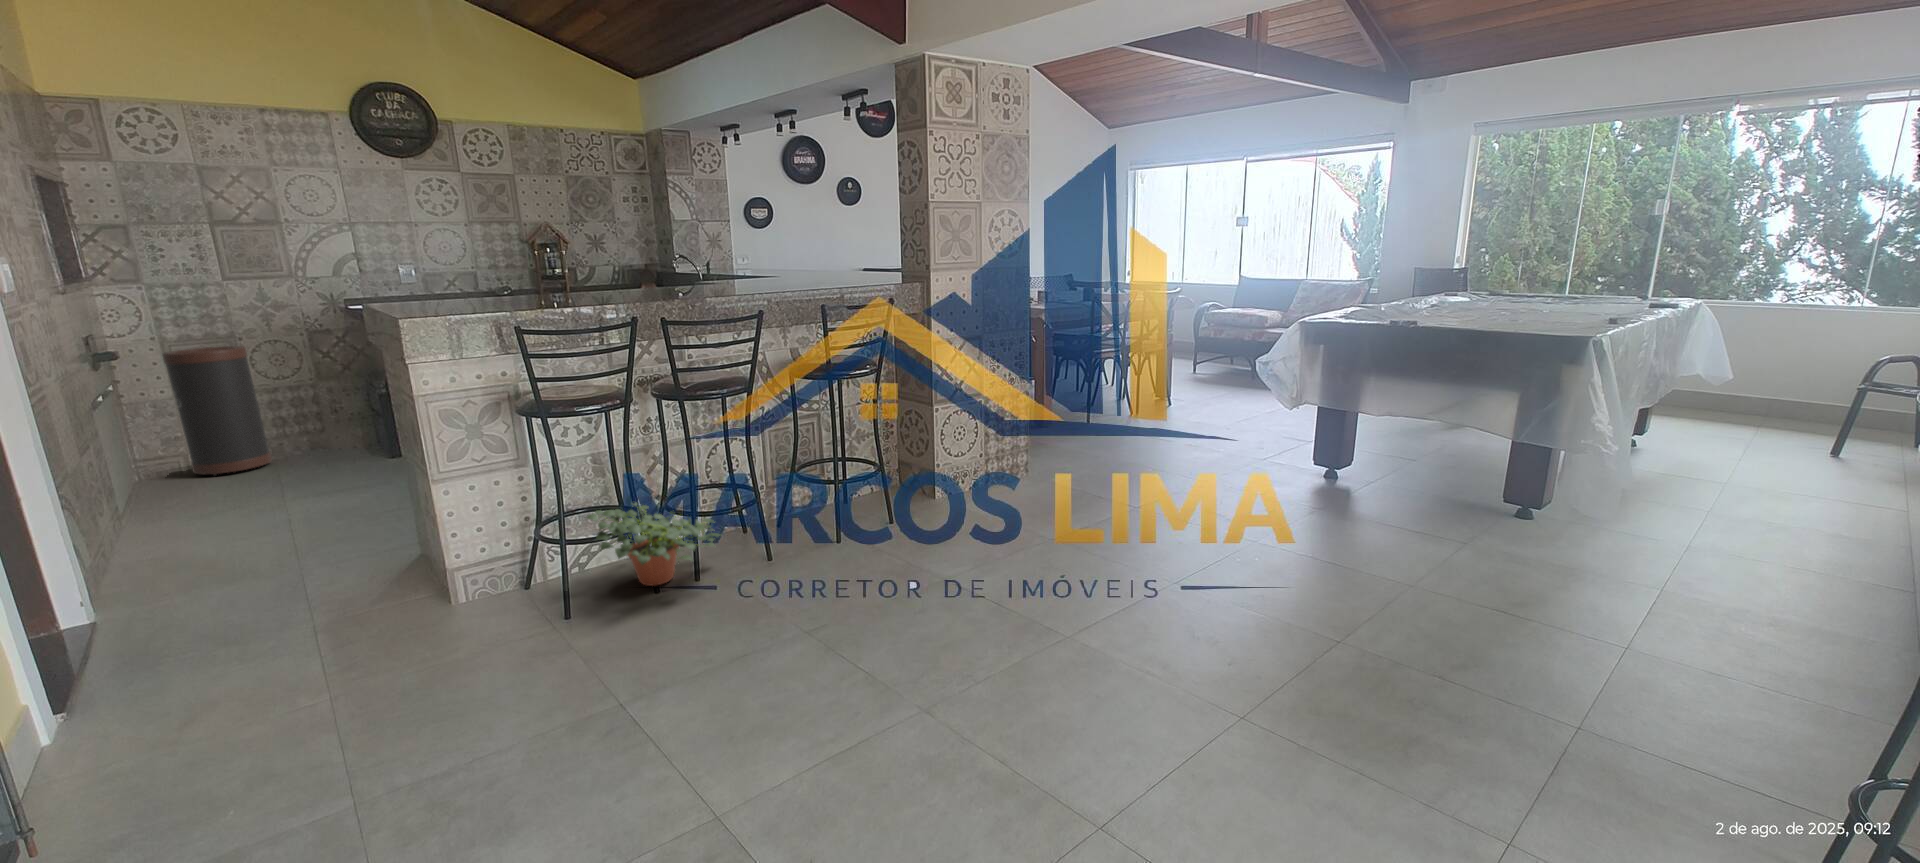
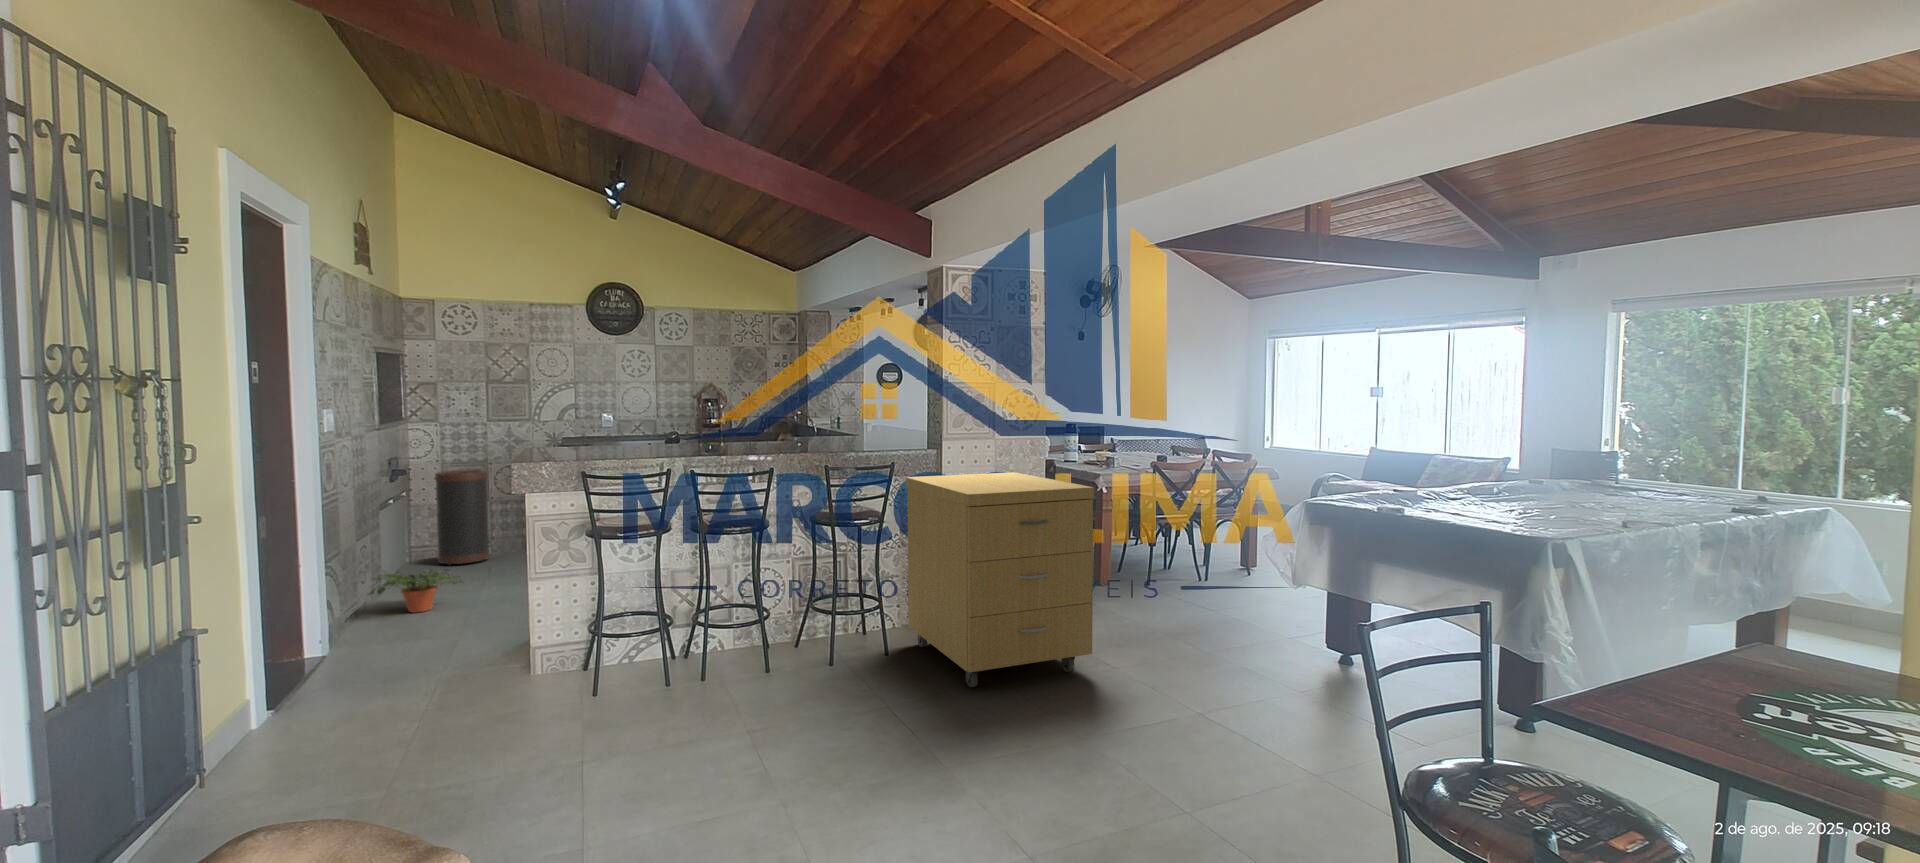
storage cabinet: none [899,308,1136,546] -> present [906,472,1094,687]
potted plant: present [587,503,720,586] -> present [369,569,462,613]

